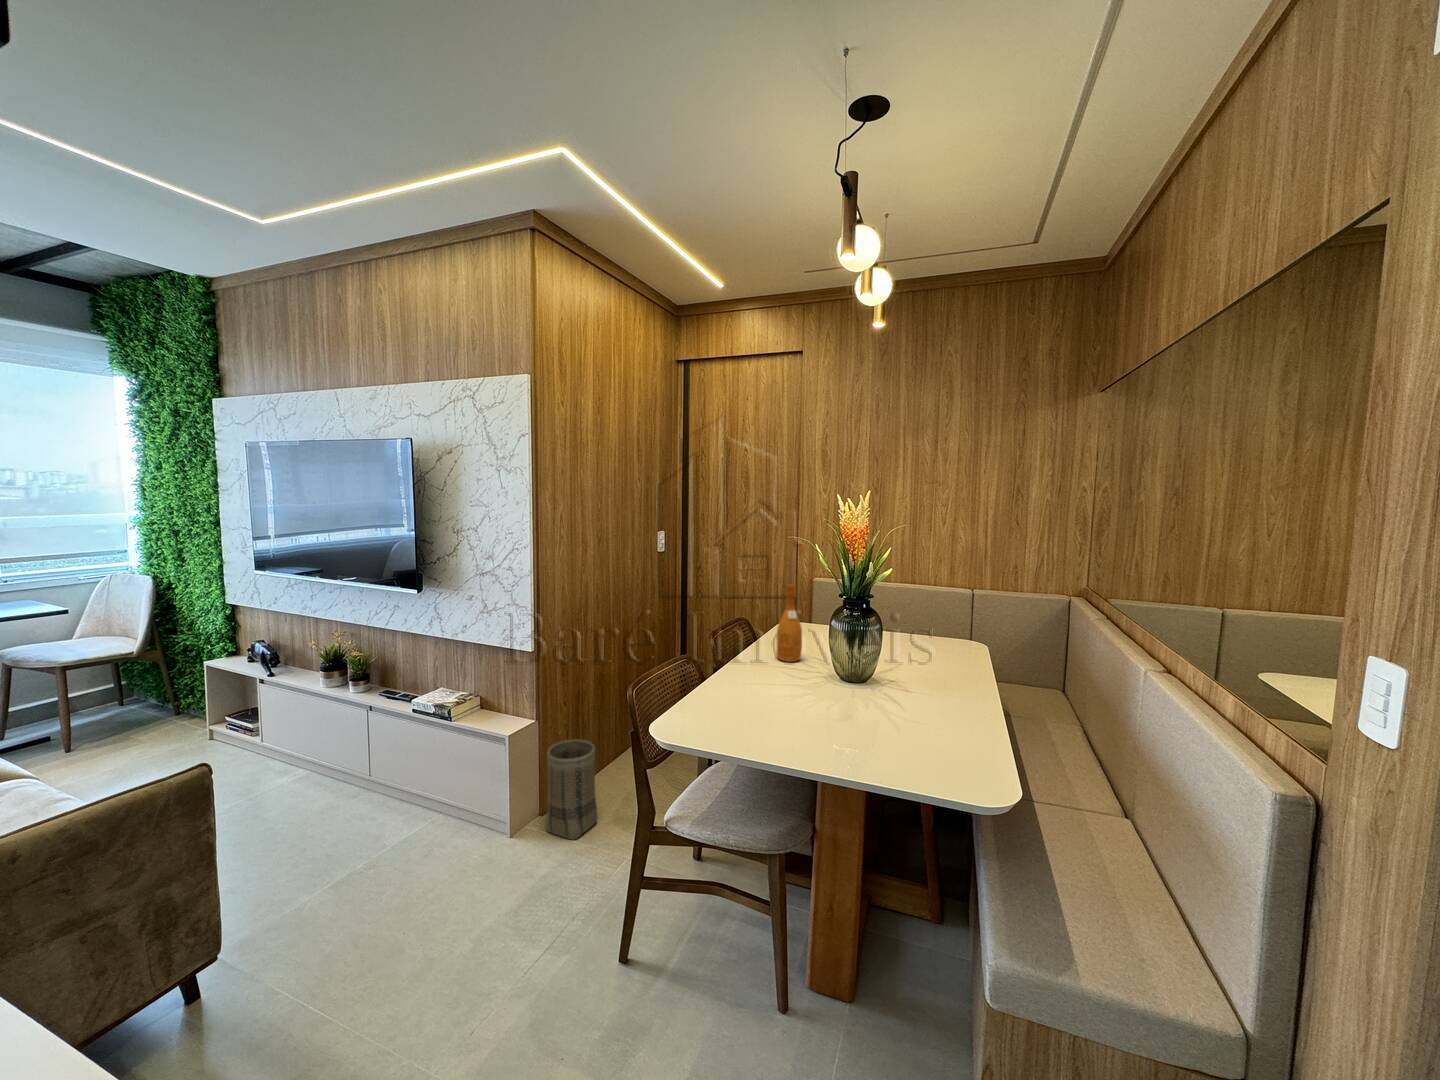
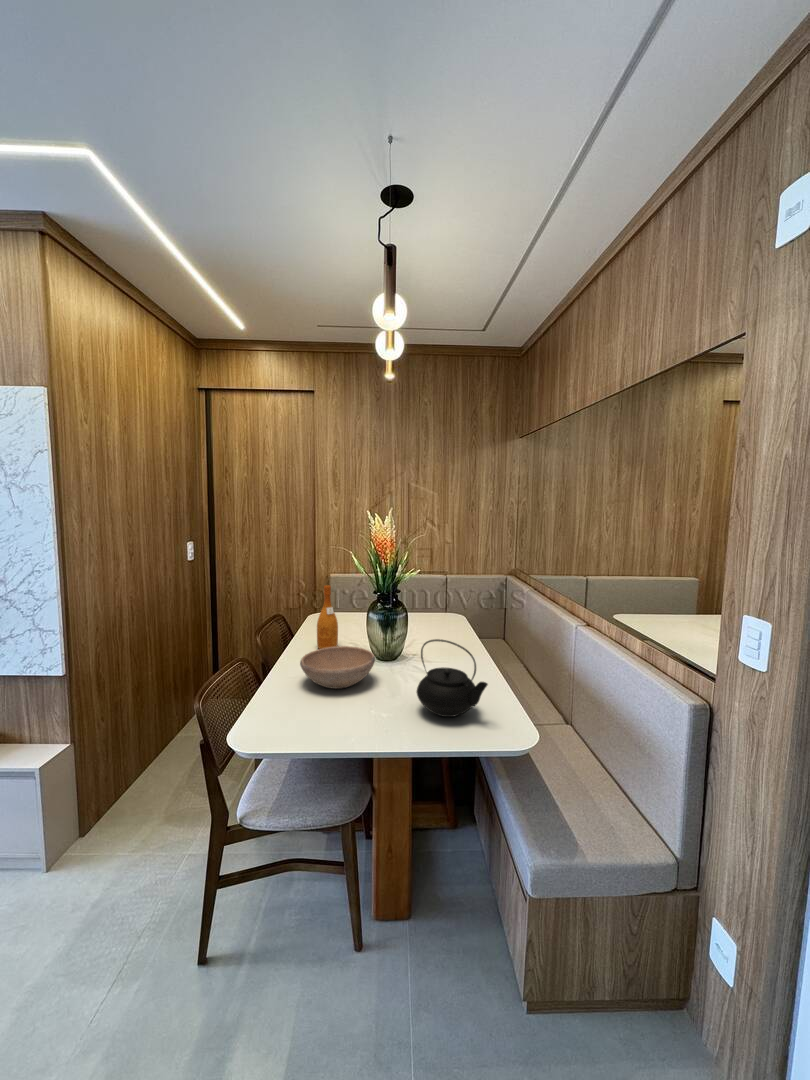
teapot: none [862,653,950,752] -> present [417,639,488,717]
bowl: none [741,655,829,702] -> present [300,646,375,689]
basket: present [546,740,598,840] -> none [87,751,145,851]

